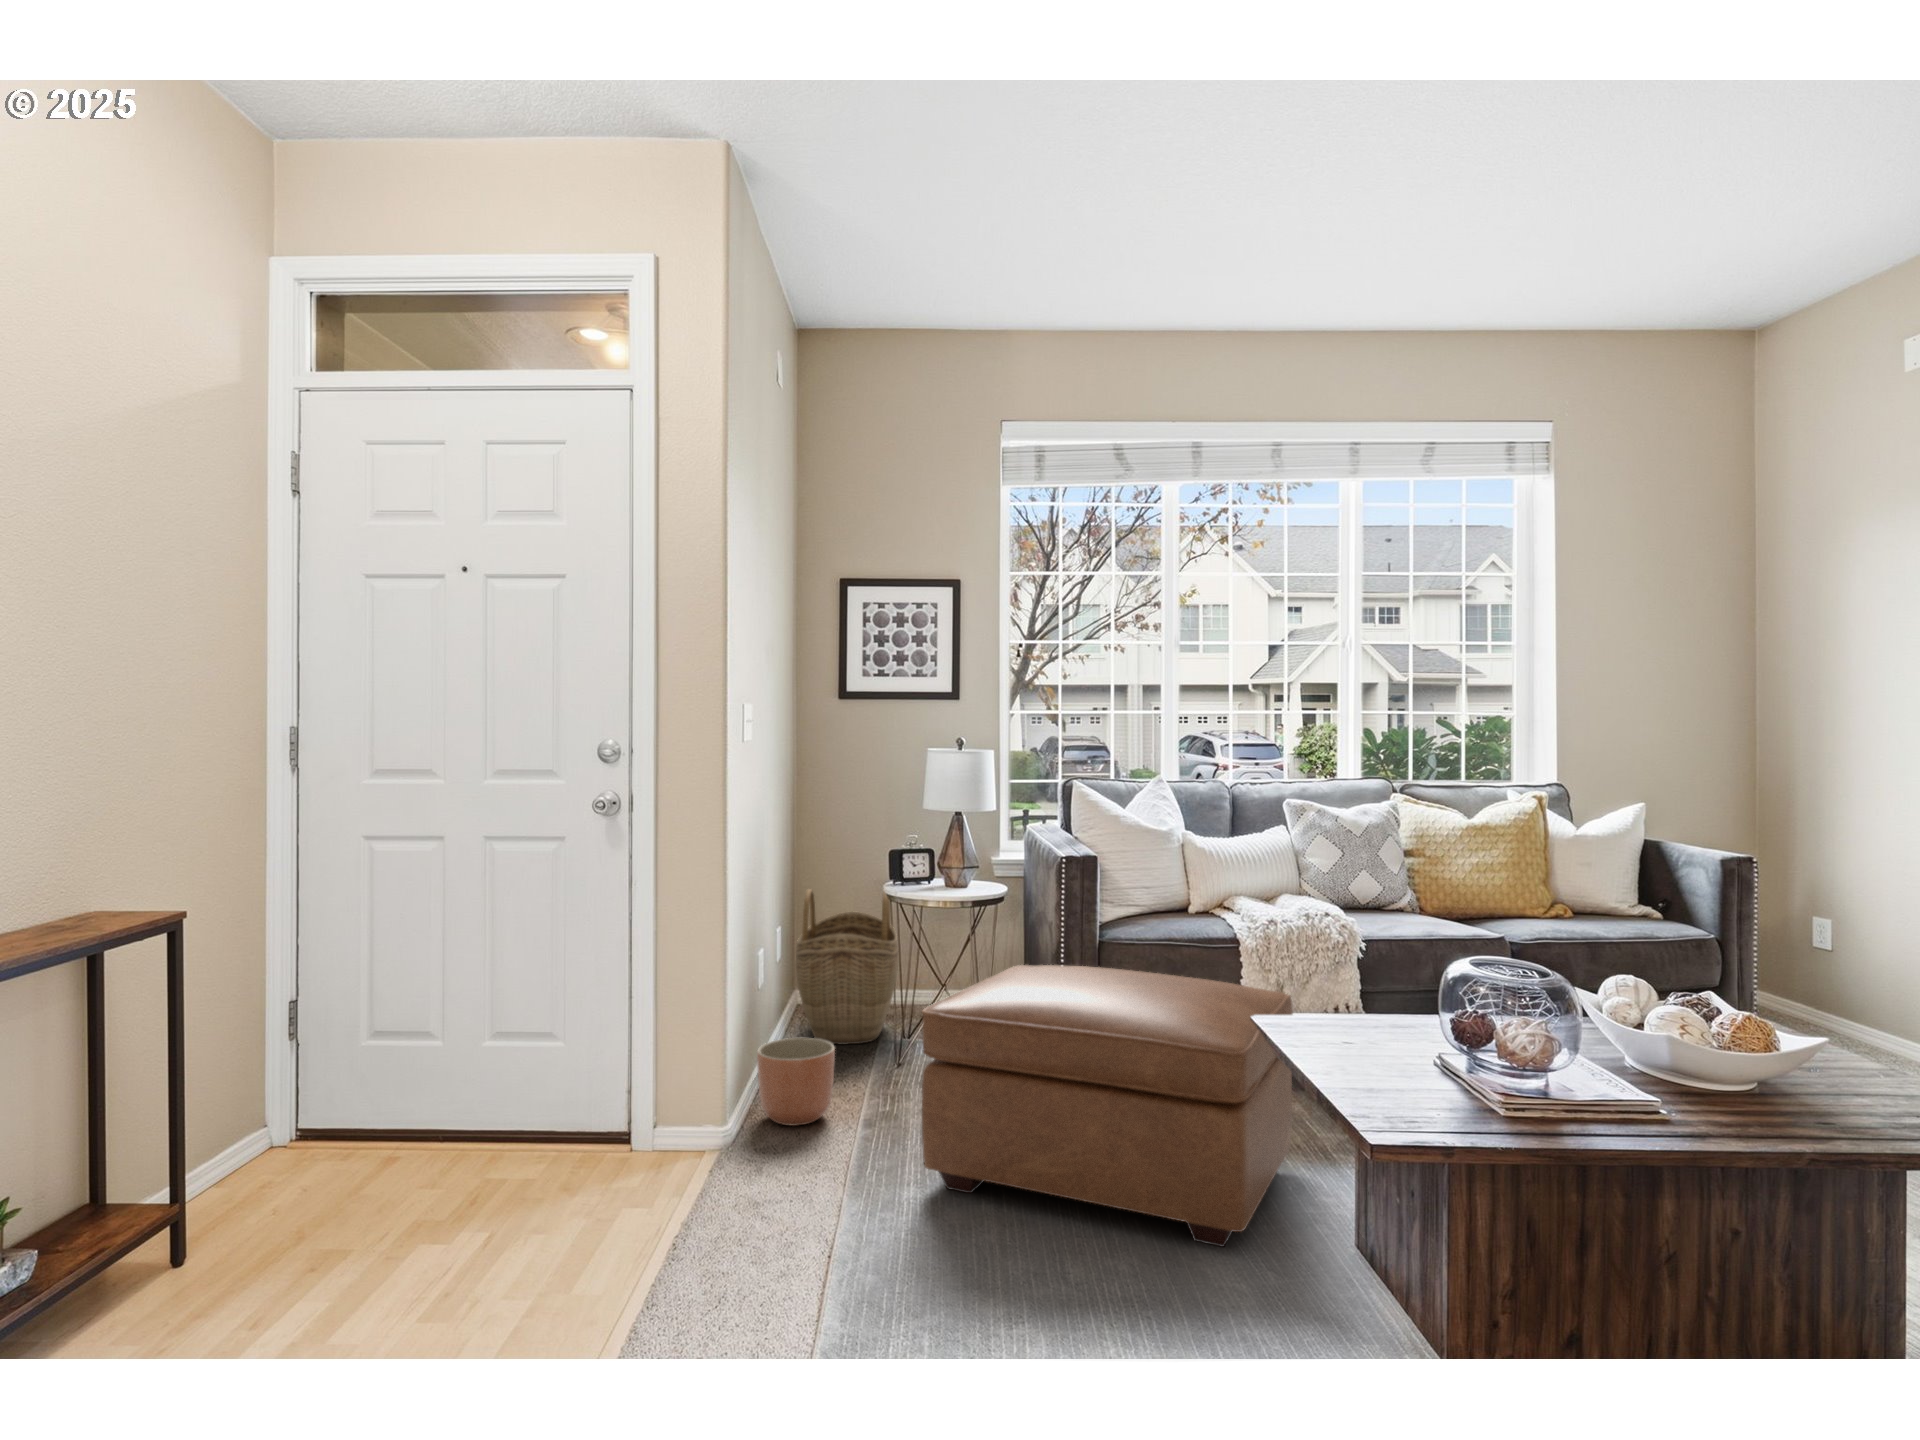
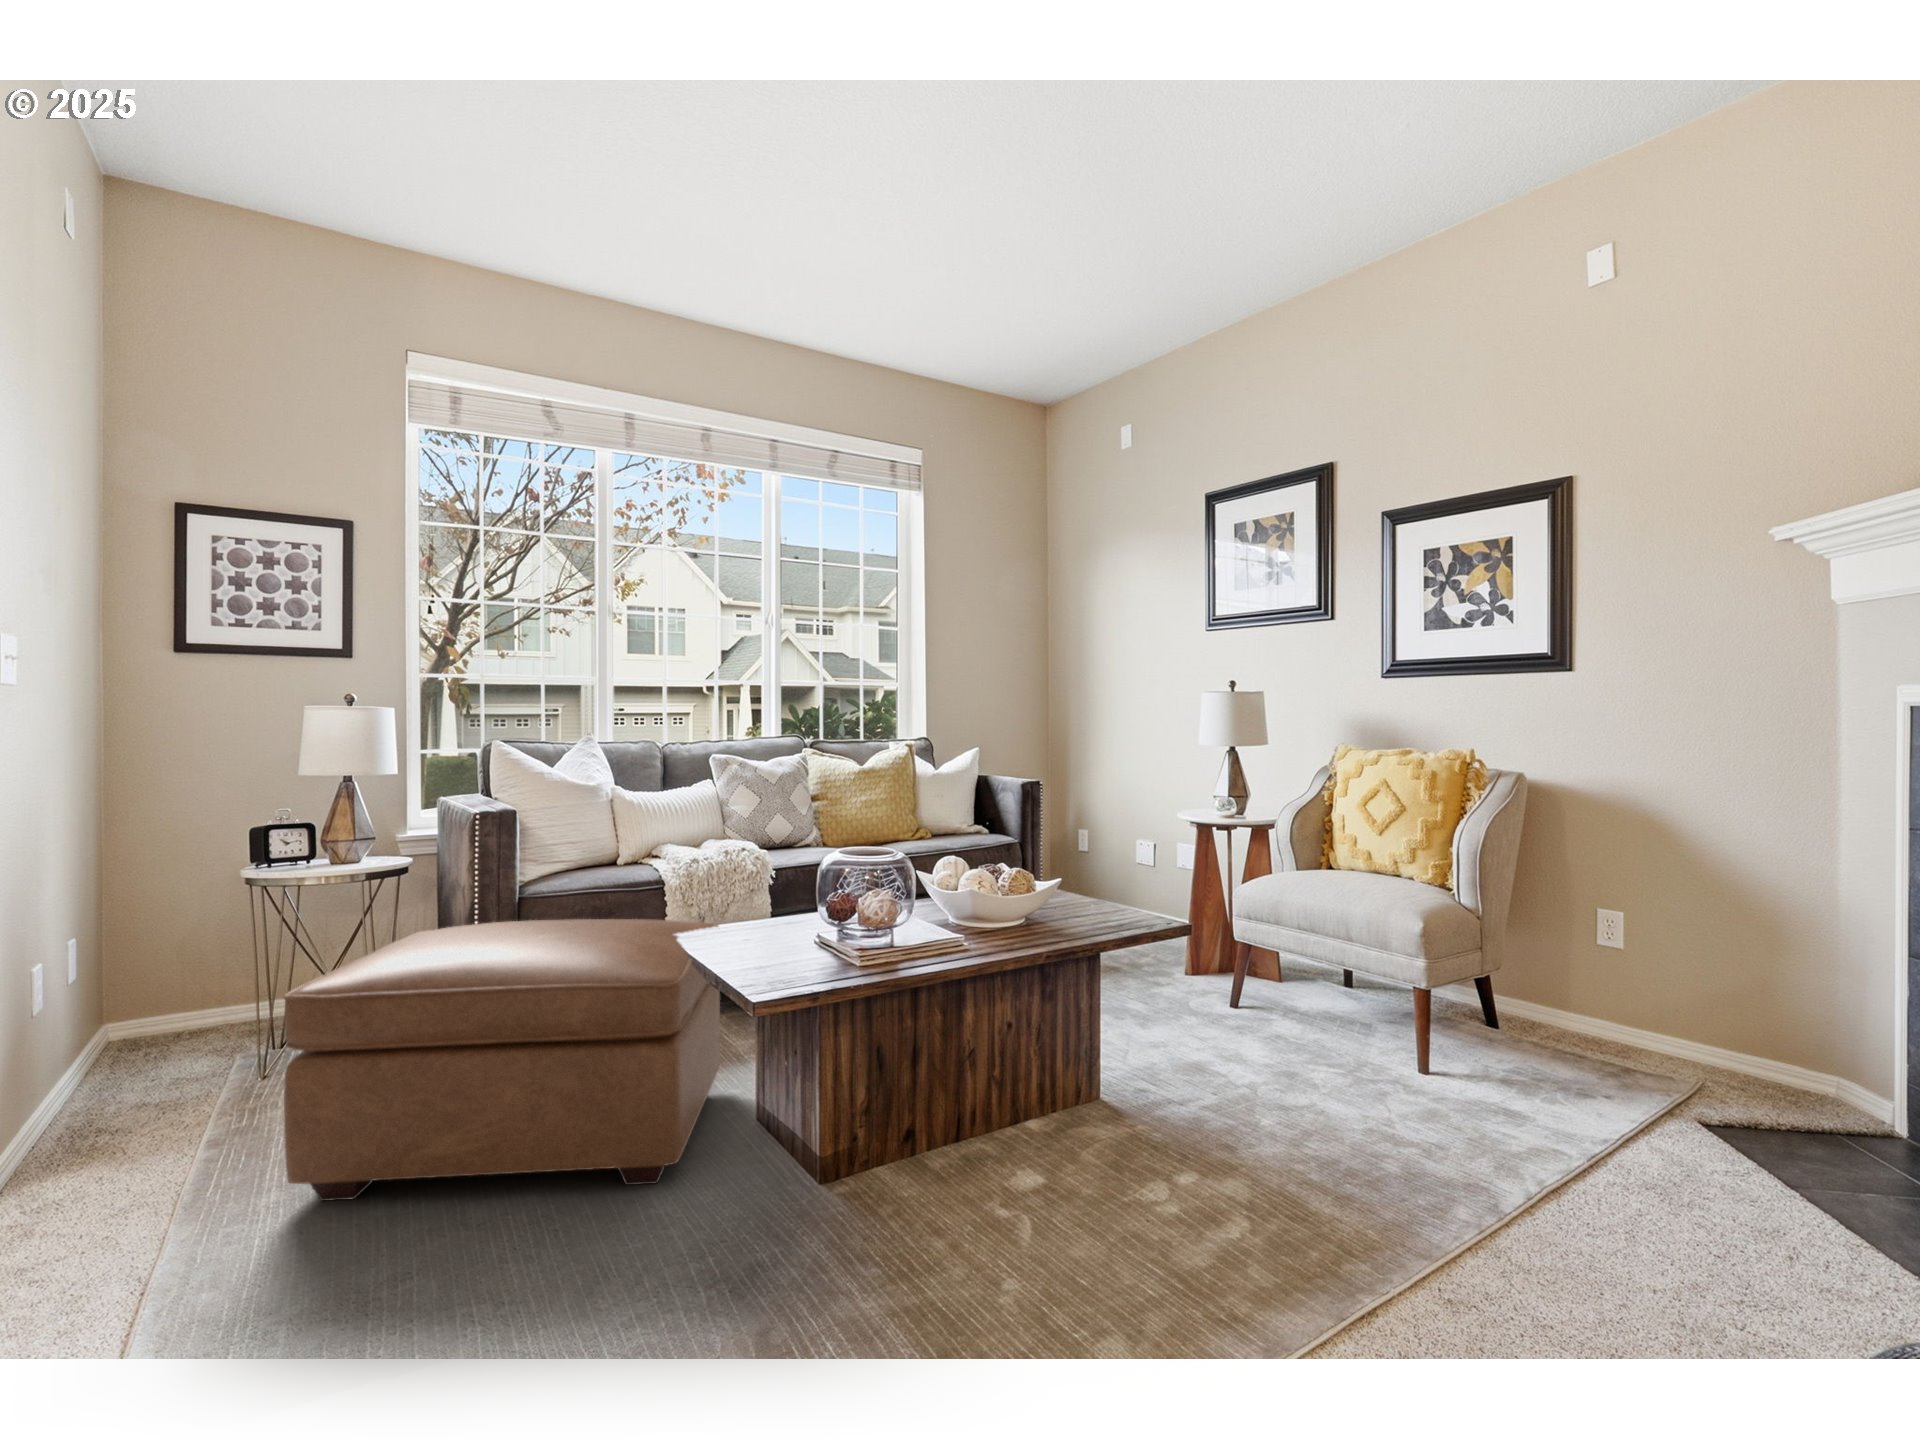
woven basket: present [796,889,898,1044] -> none [111,868,266,1061]
planter: present [757,1038,835,1126] -> none [26,1056,159,1175]

